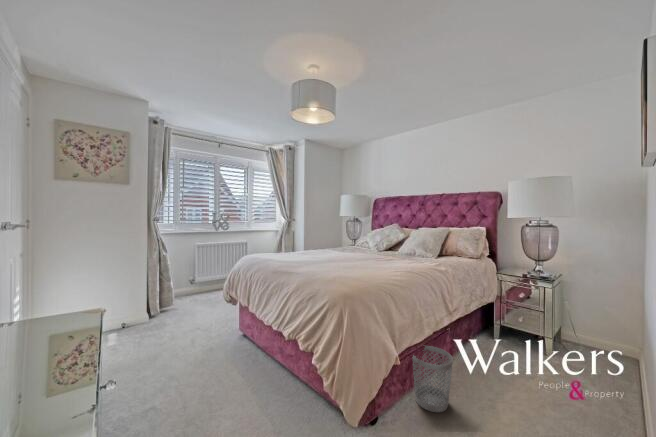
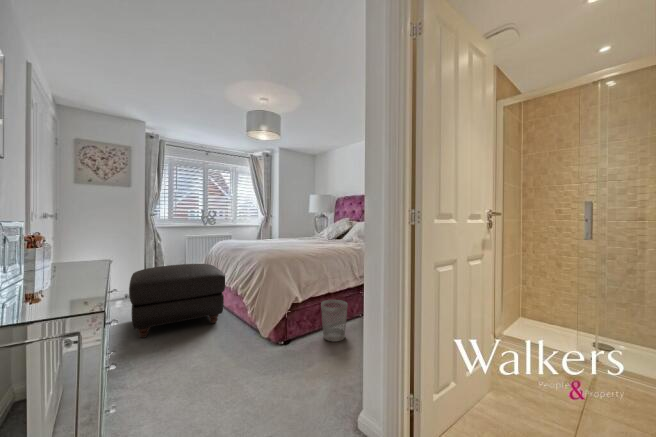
ottoman: none [136,289,268,409] -> present [129,264,225,338]

